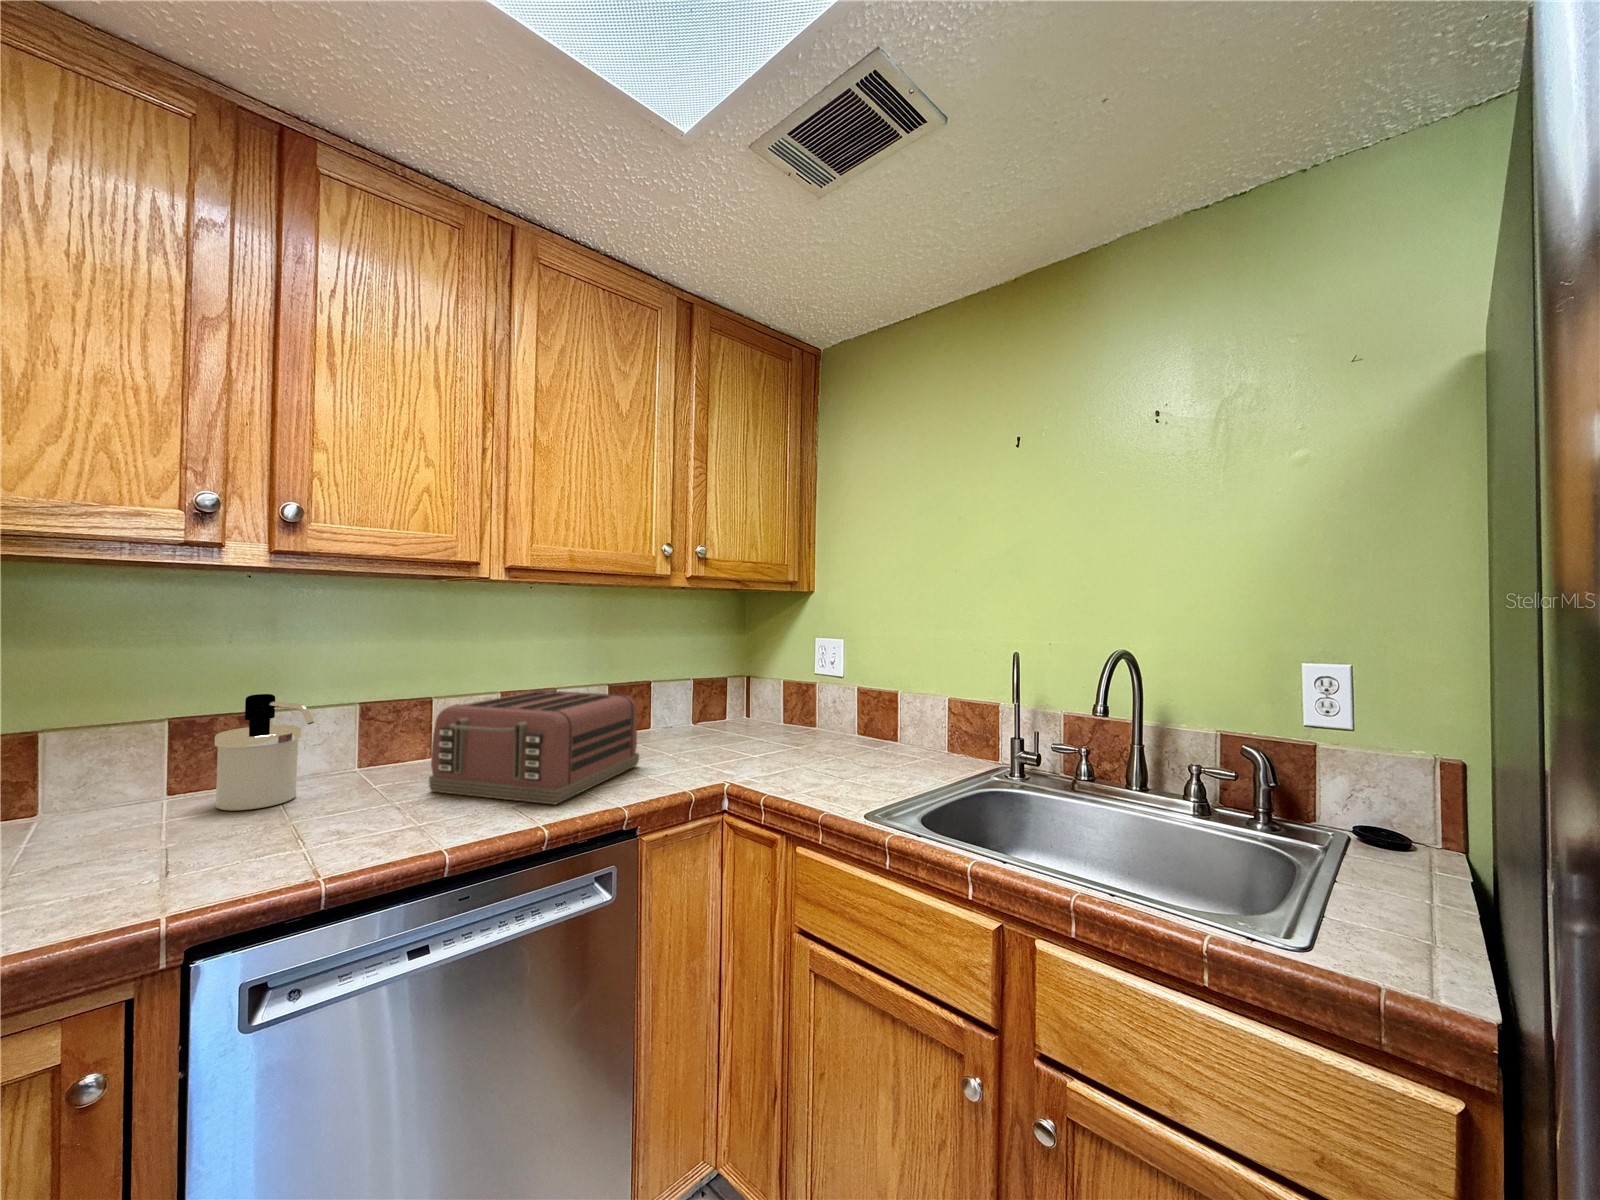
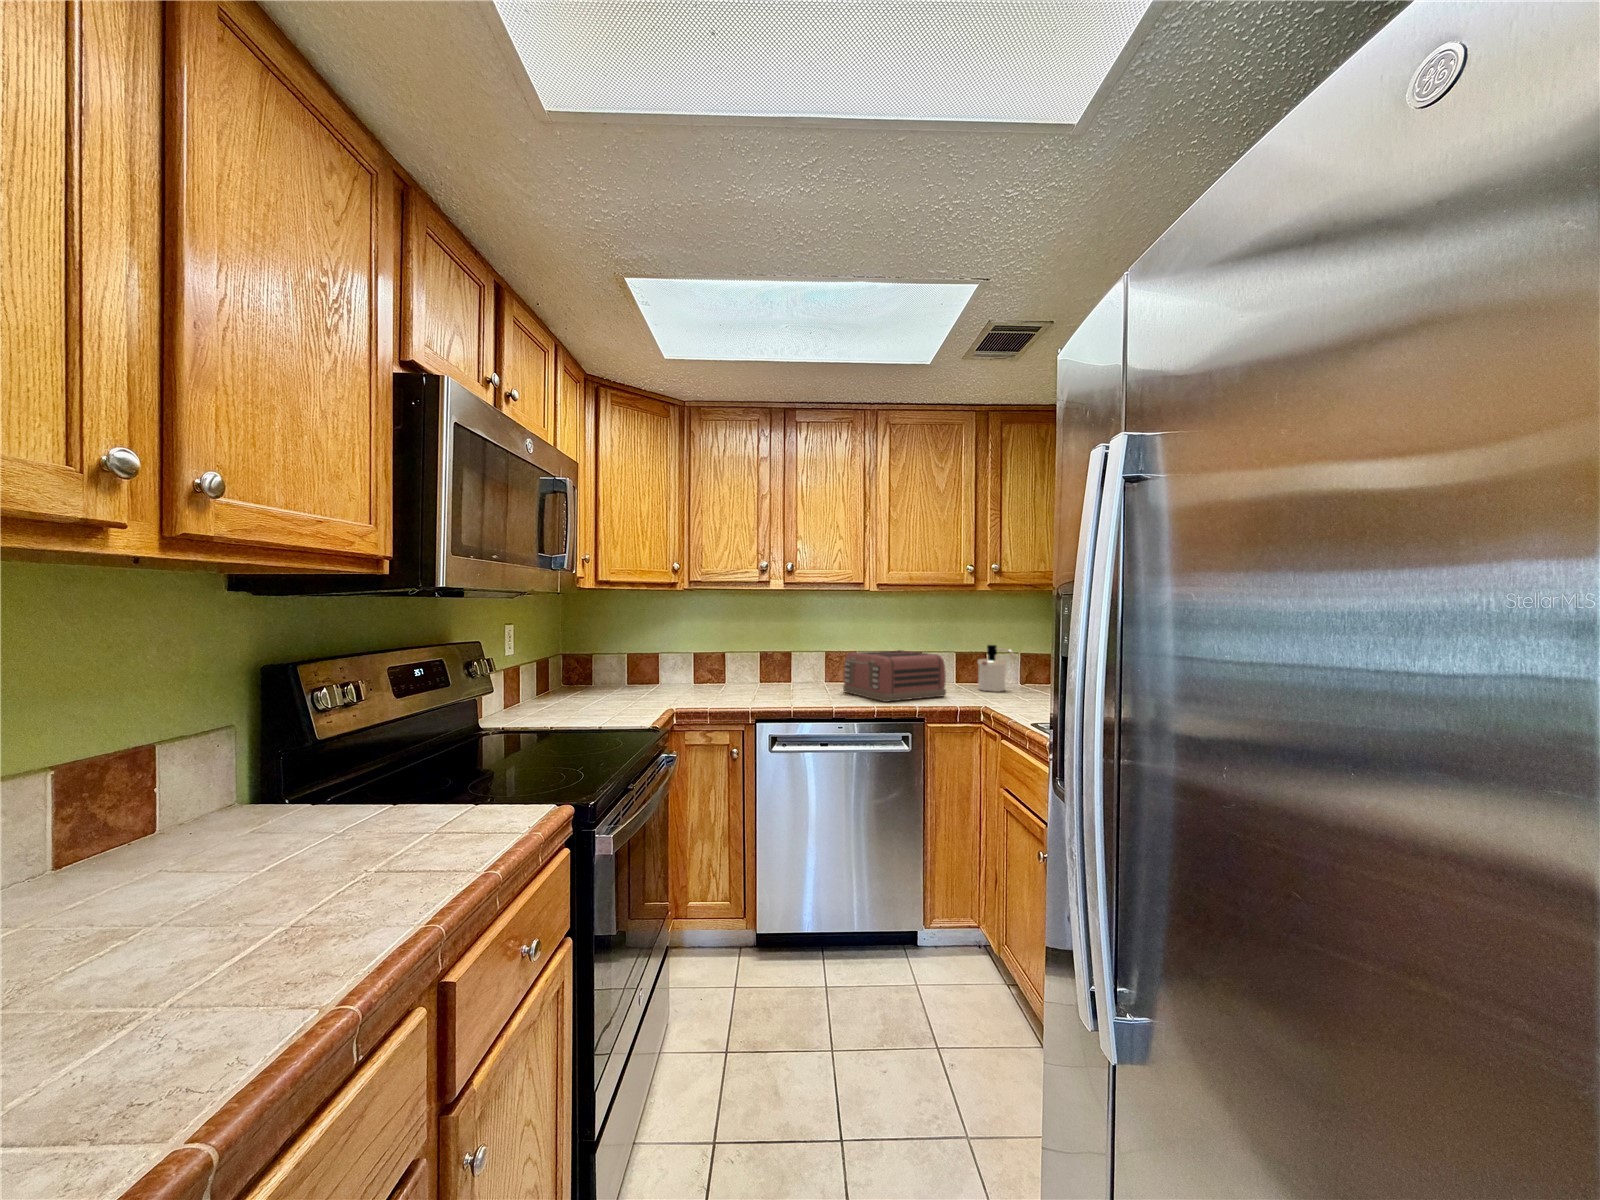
soap dispenser: present [215,694,314,811] -> present [978,645,1015,692]

